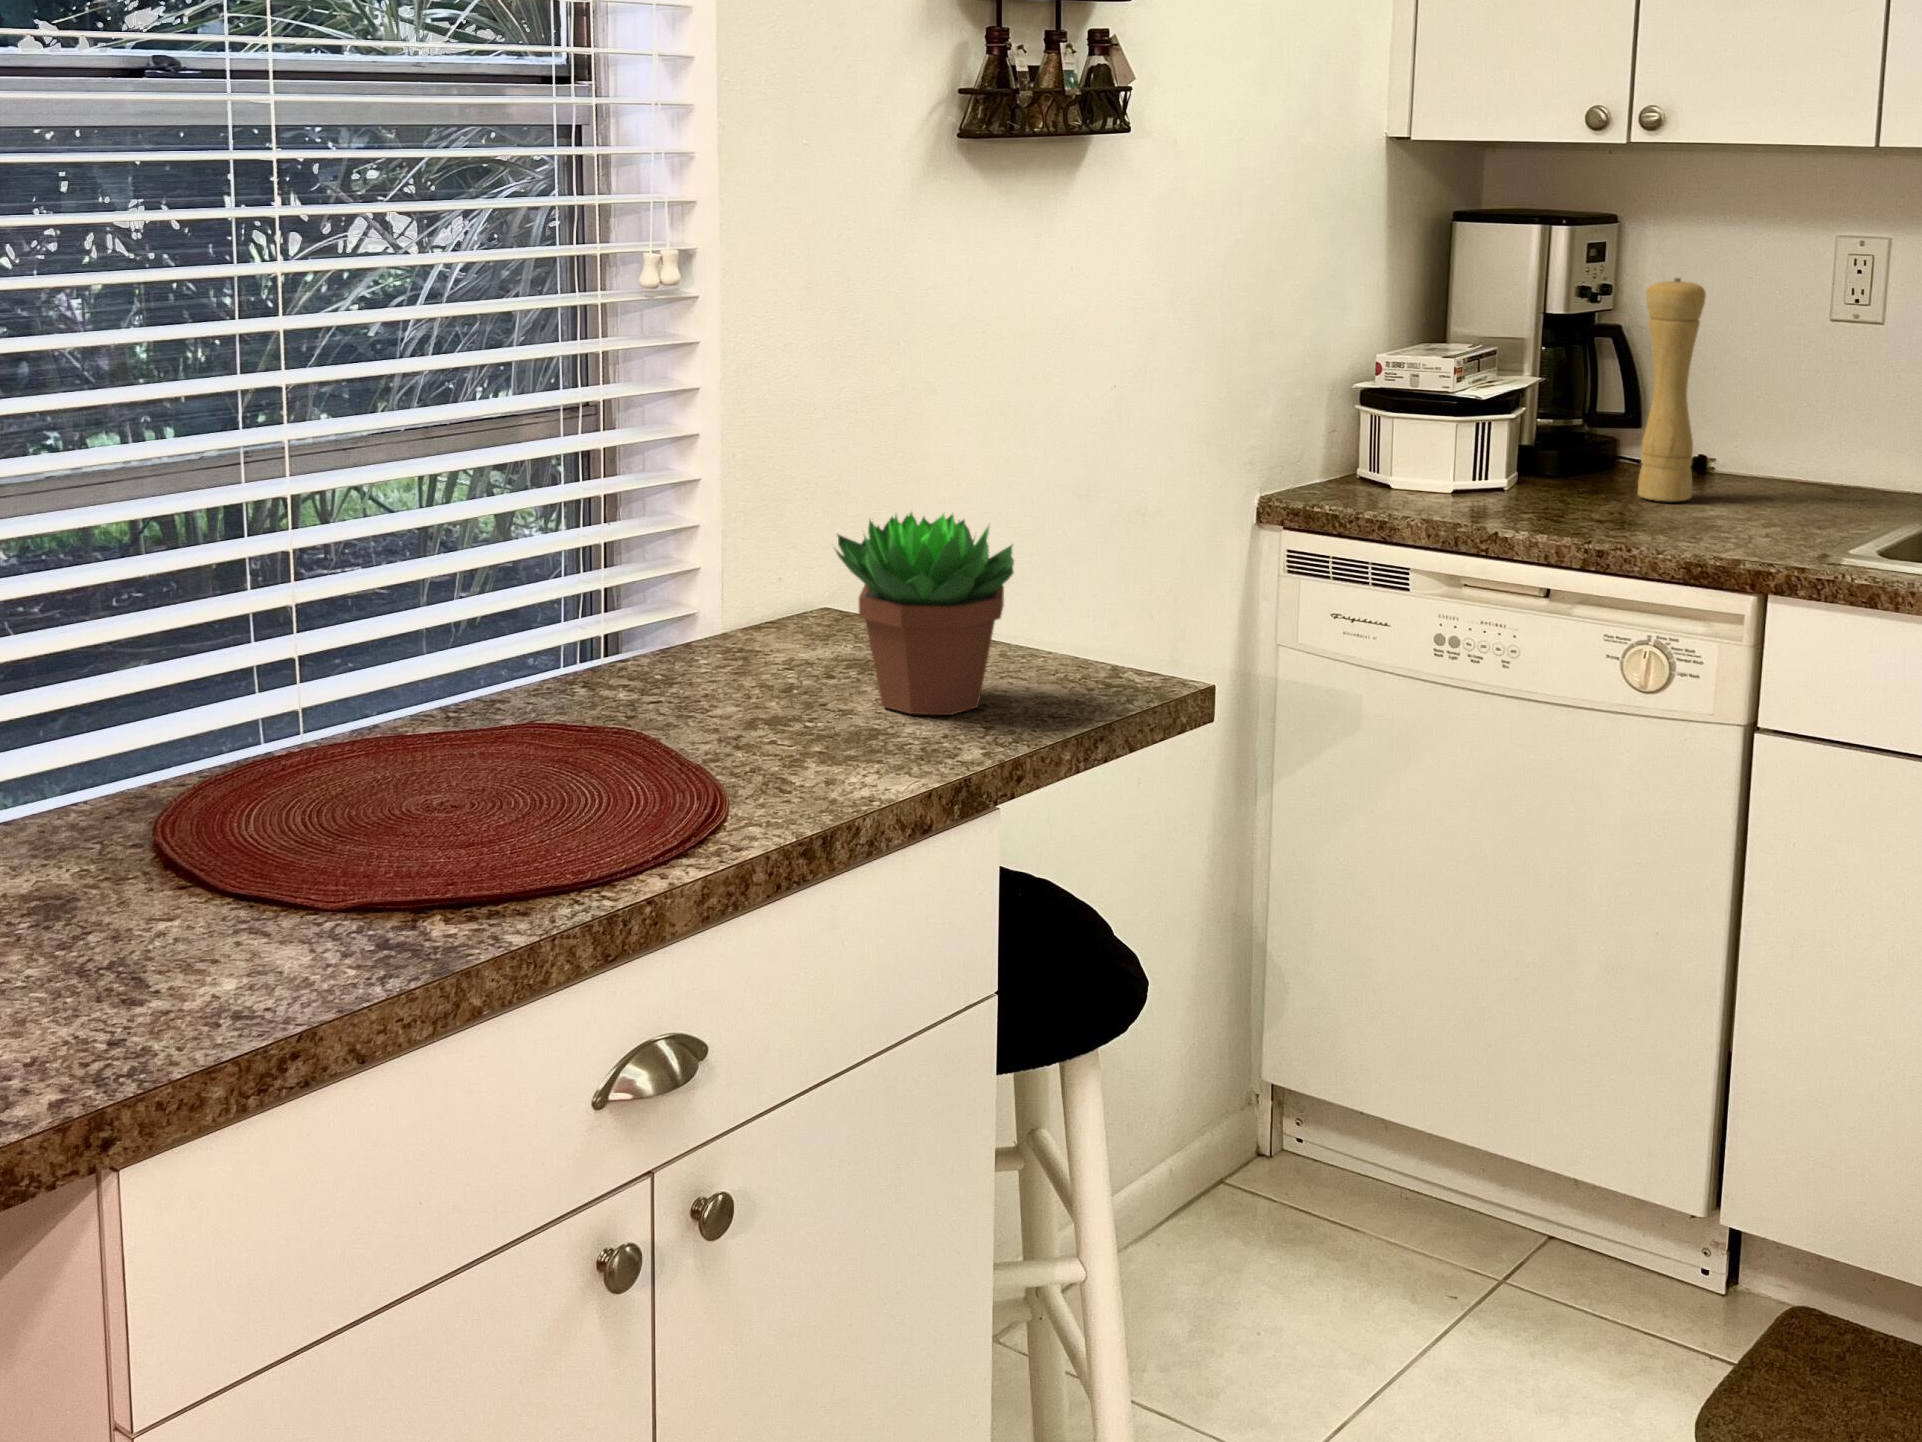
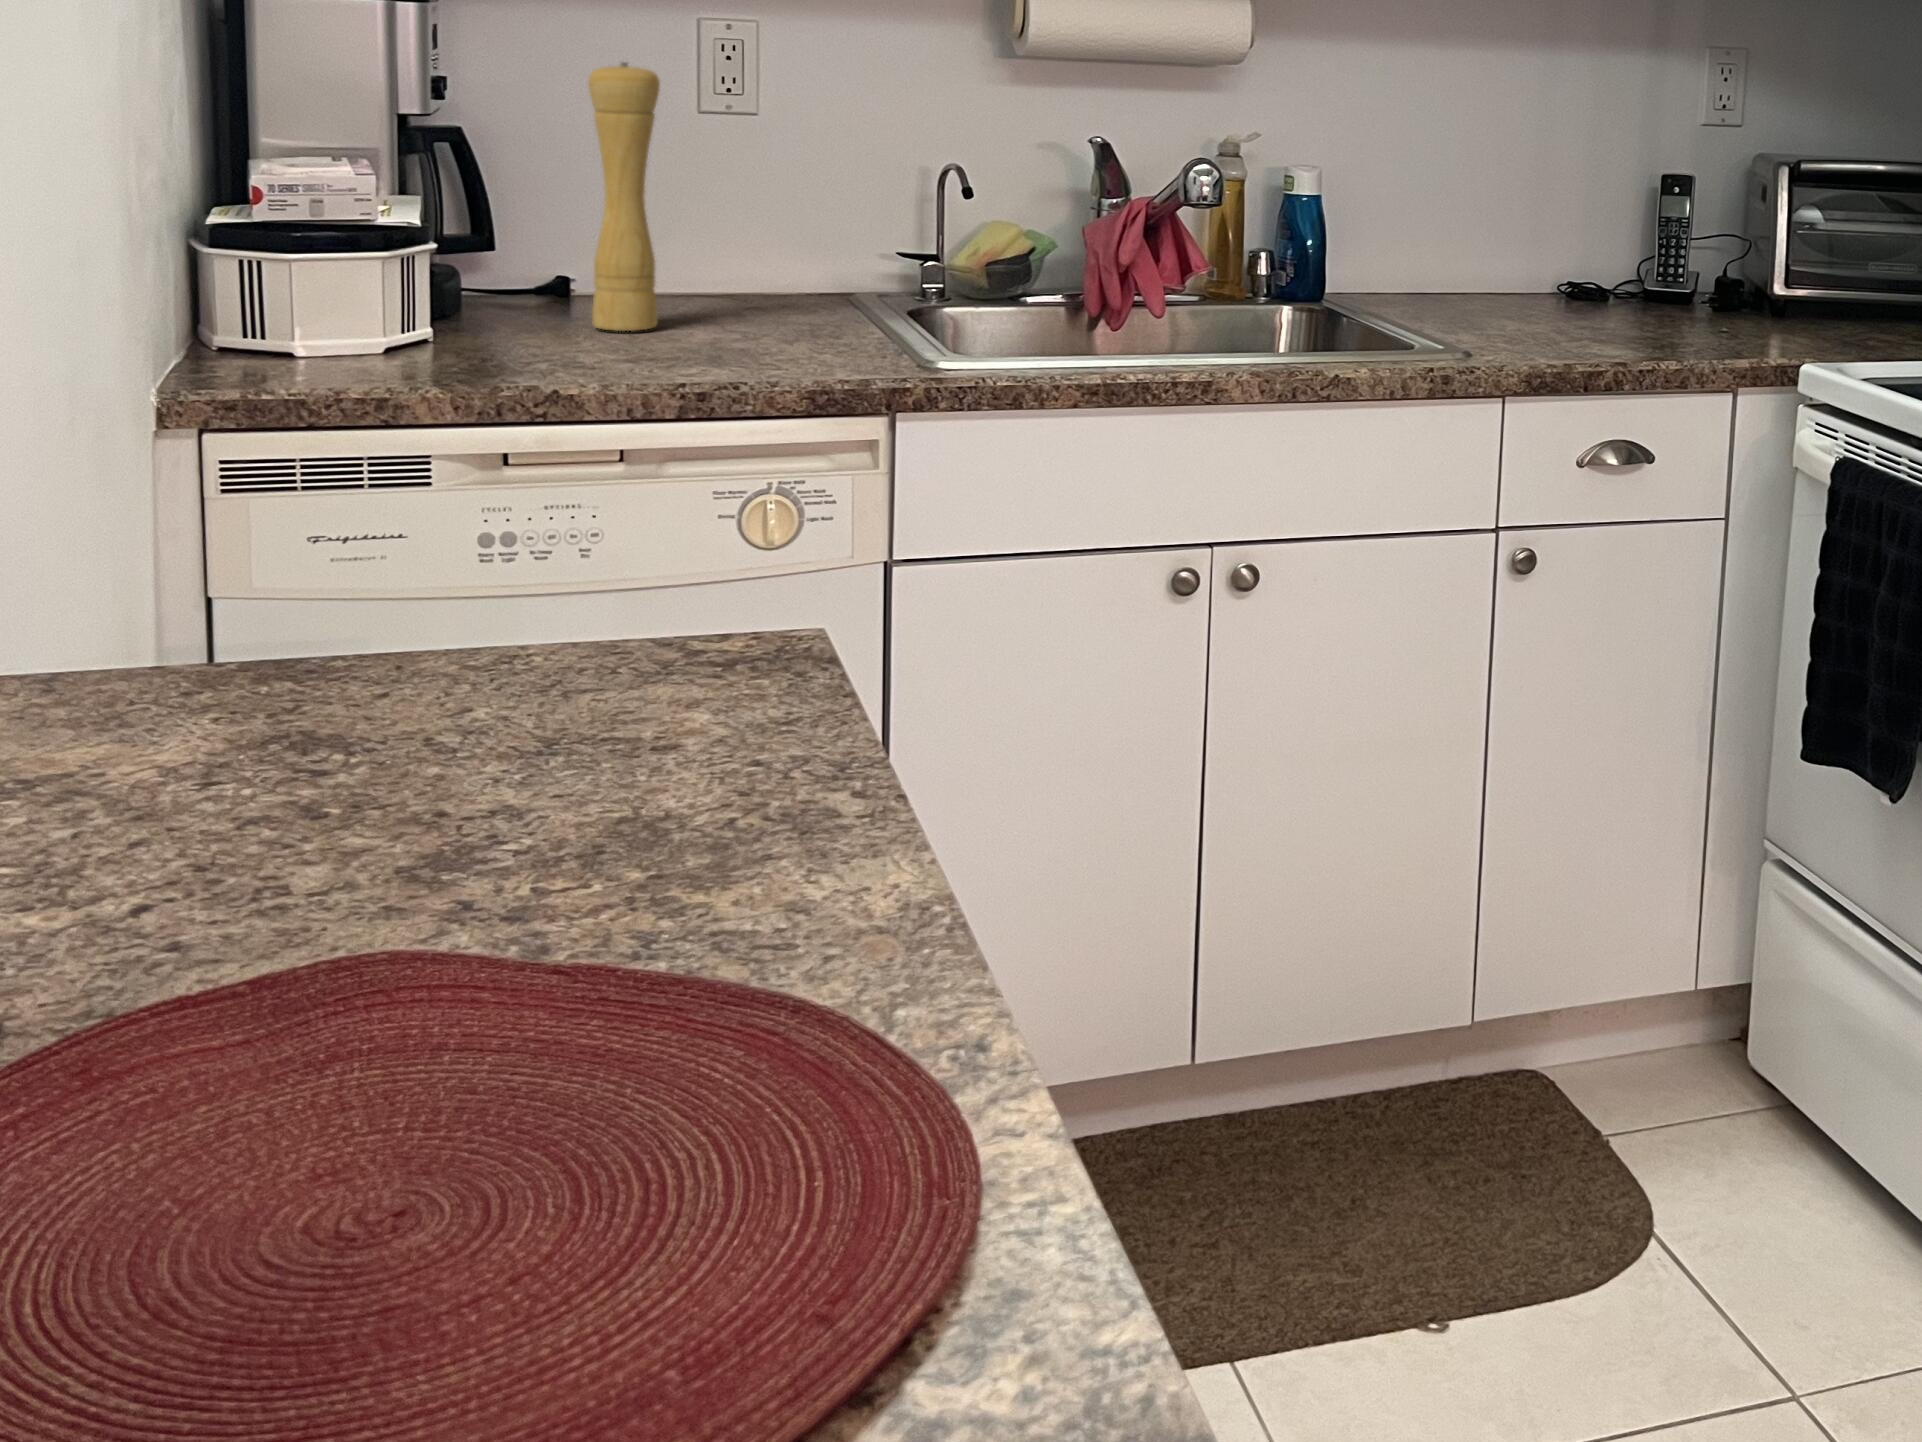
succulent plant: present [834,512,1014,715] -> none [393,422,735,766]

